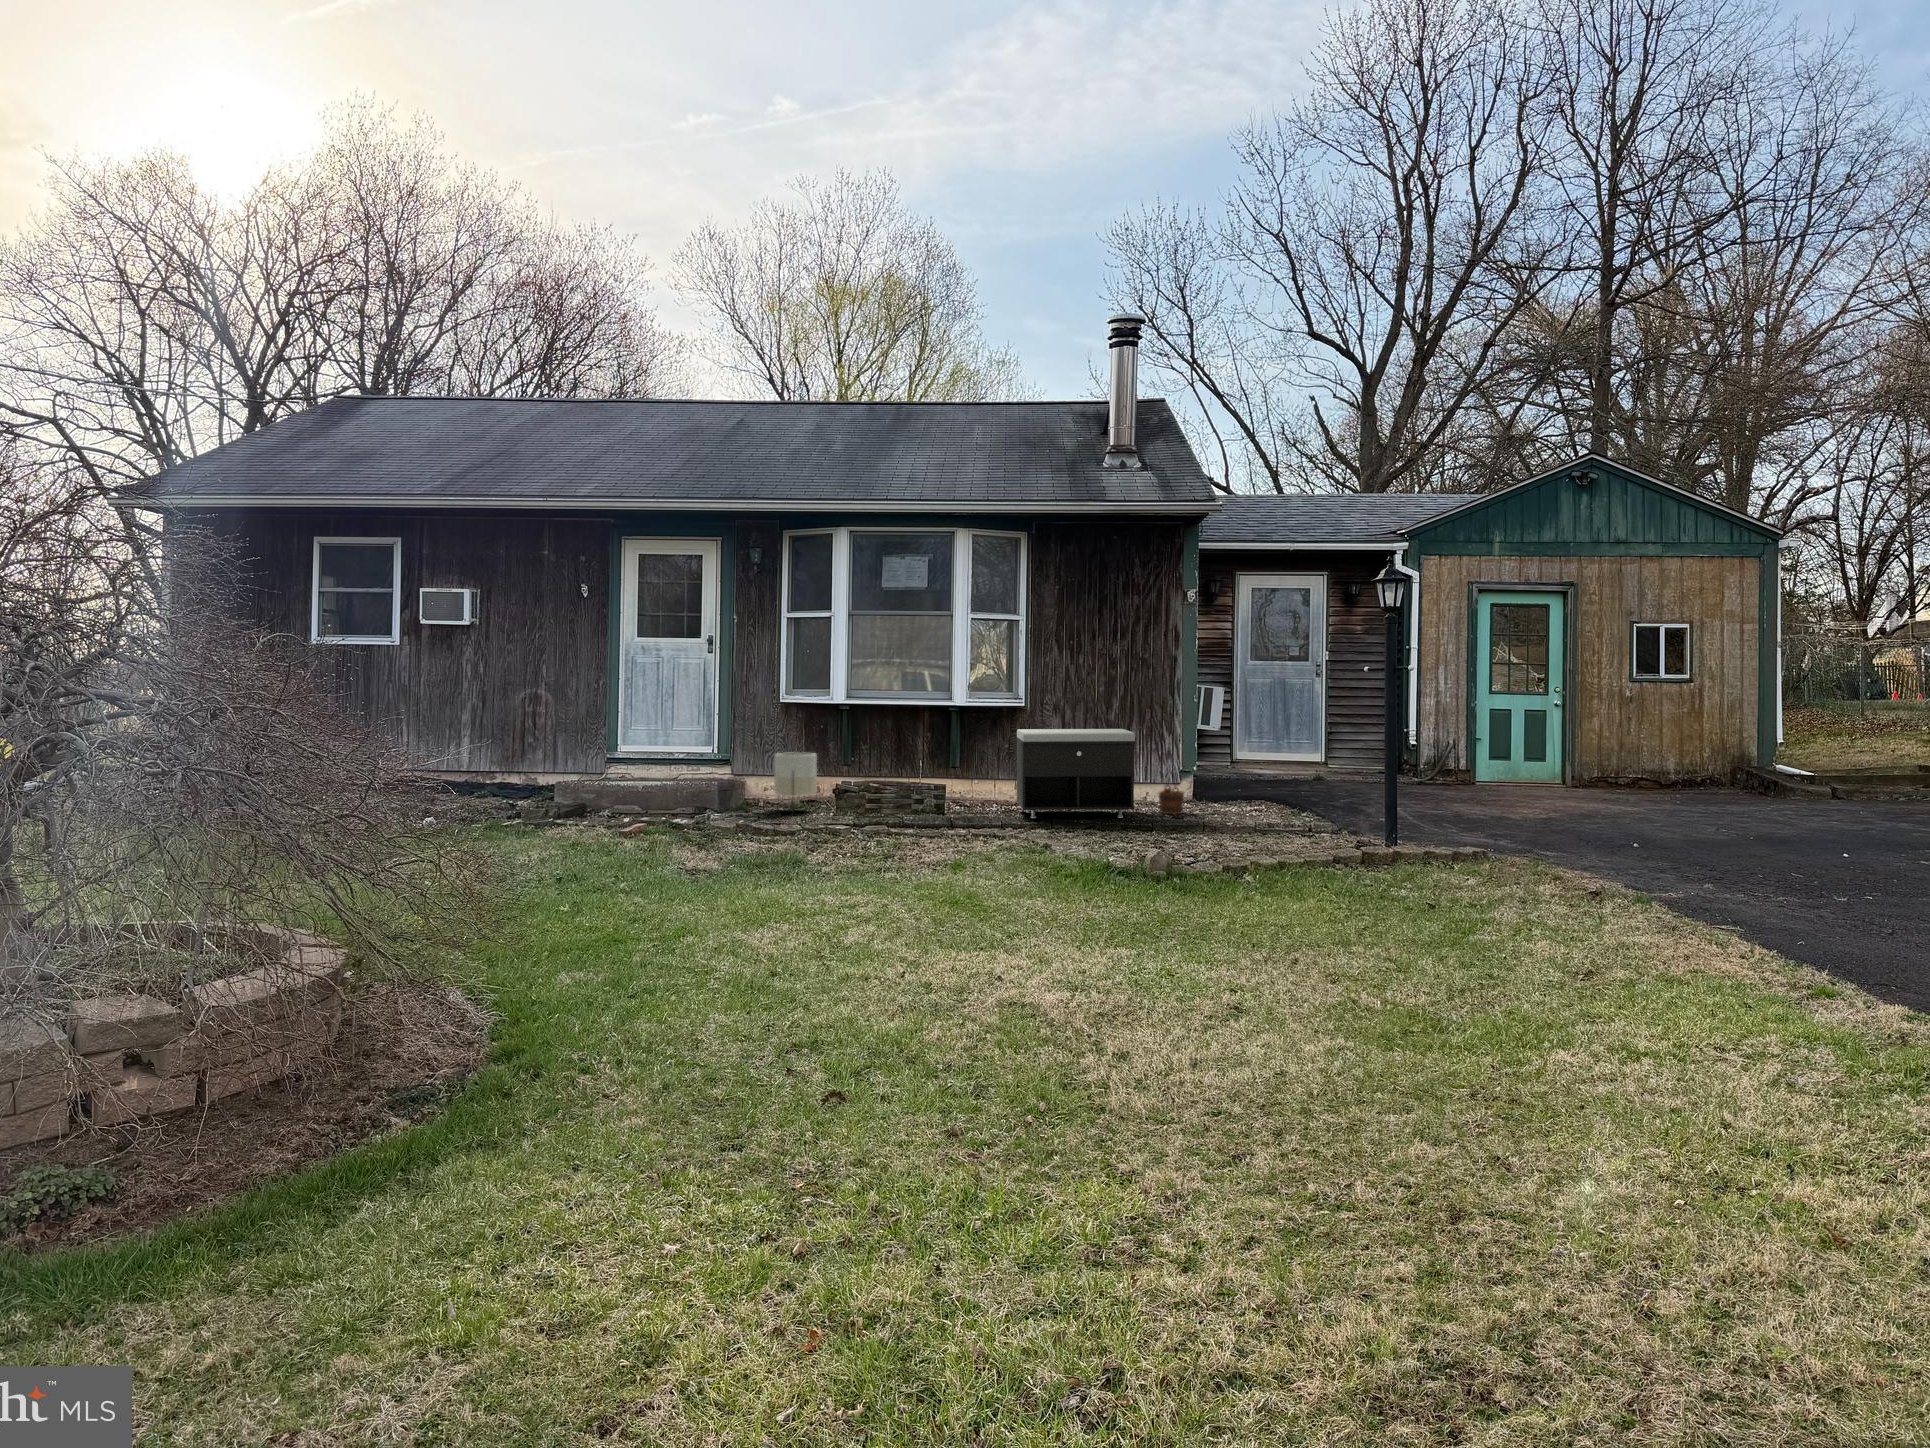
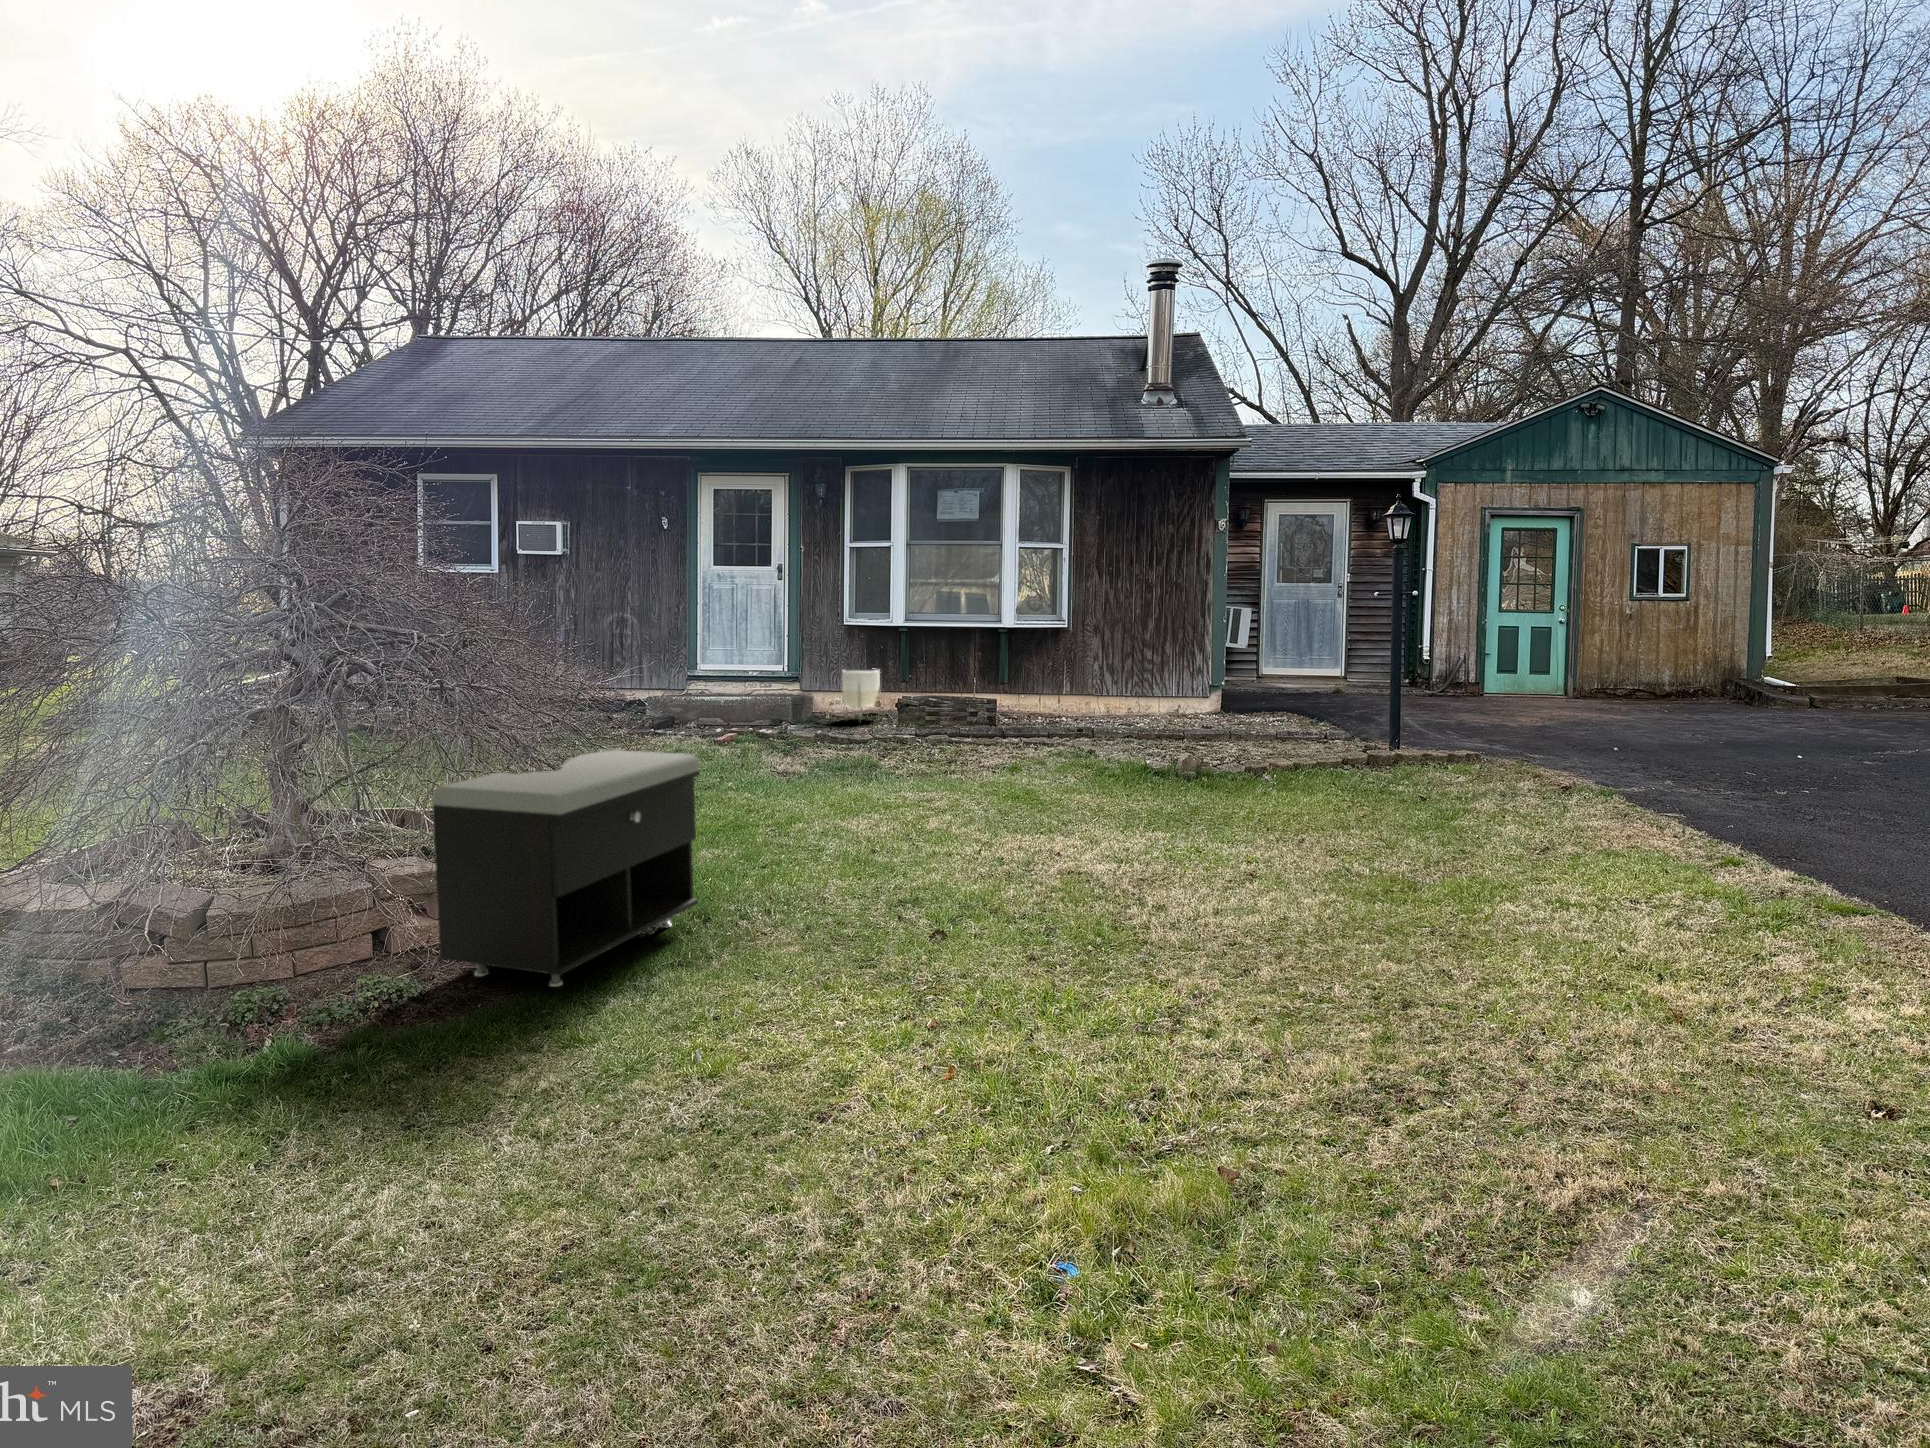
storage bench: present [1017,729,1135,818] -> present [433,750,700,987]
wooden bucket: present [1159,771,1184,815] -> none [1188,683,1212,722]

